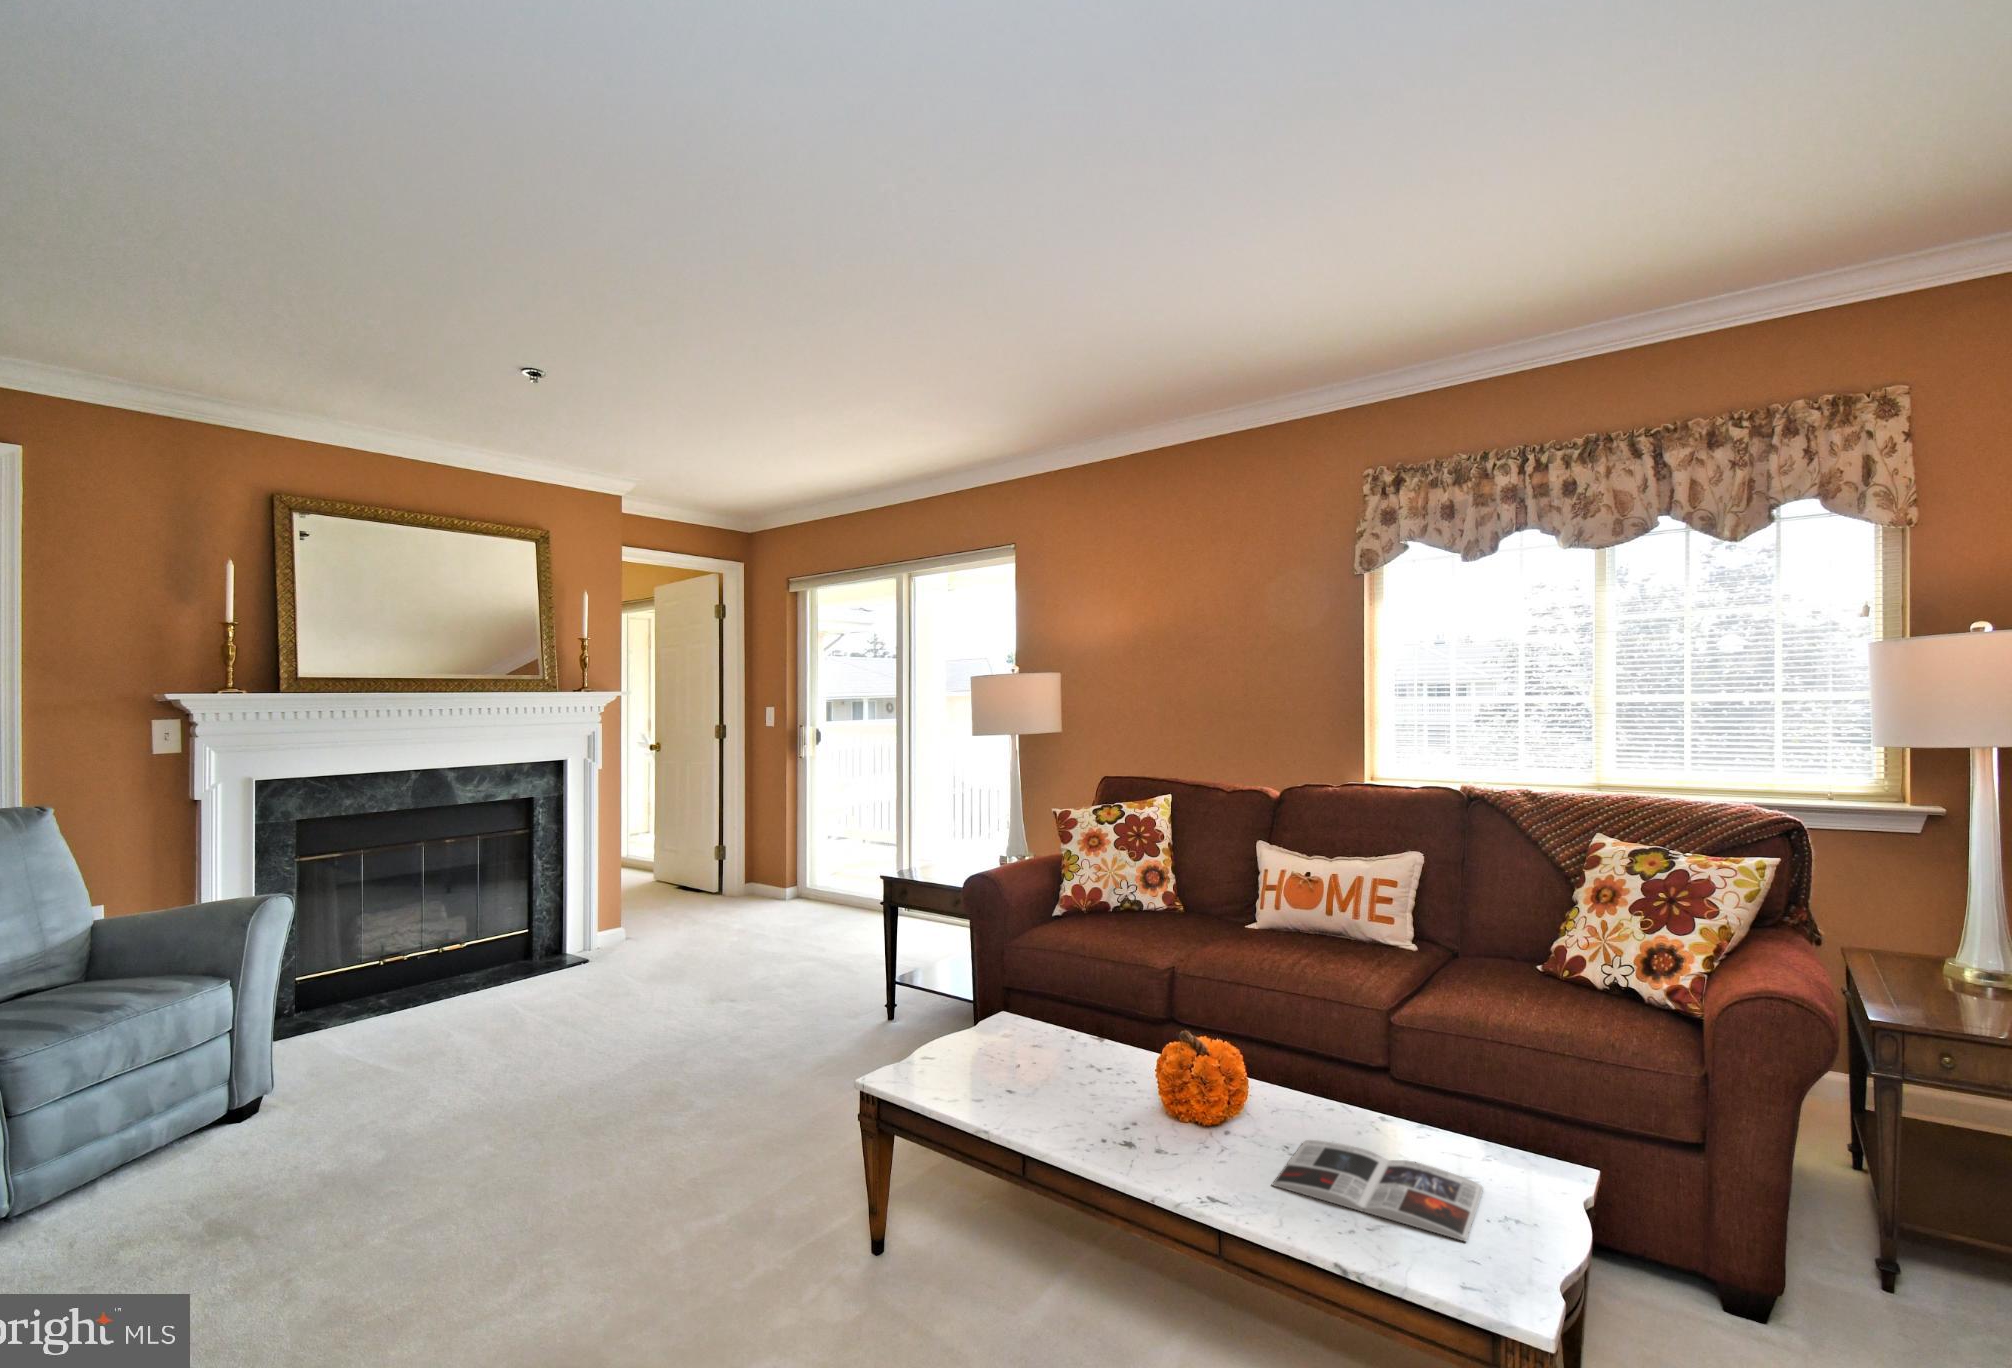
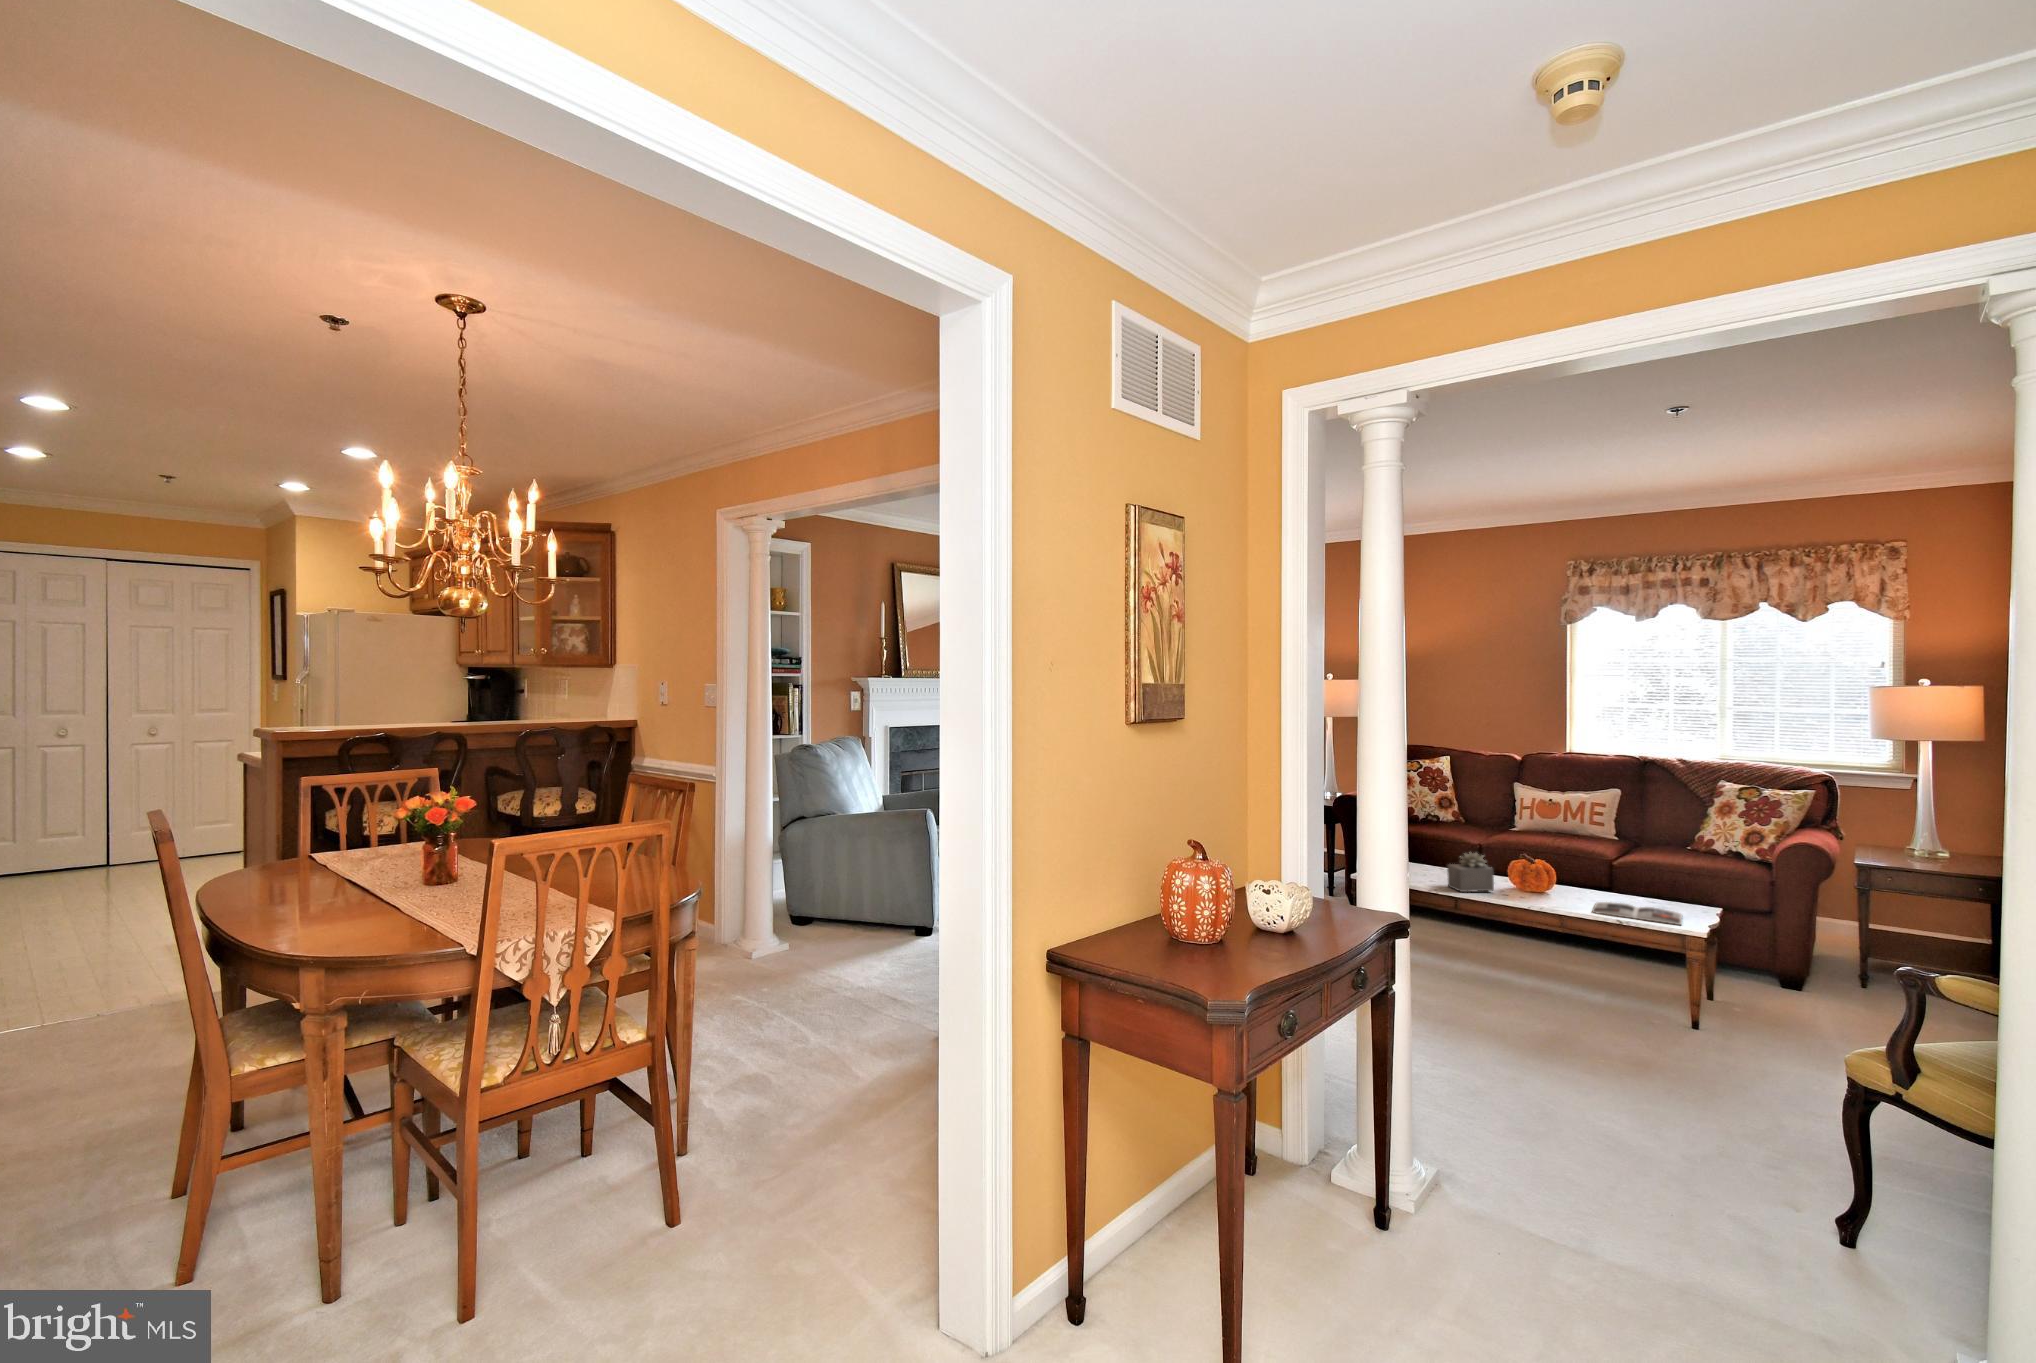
succulent plant: none [1025,1010,1107,1107] -> present [1447,852,1494,892]

